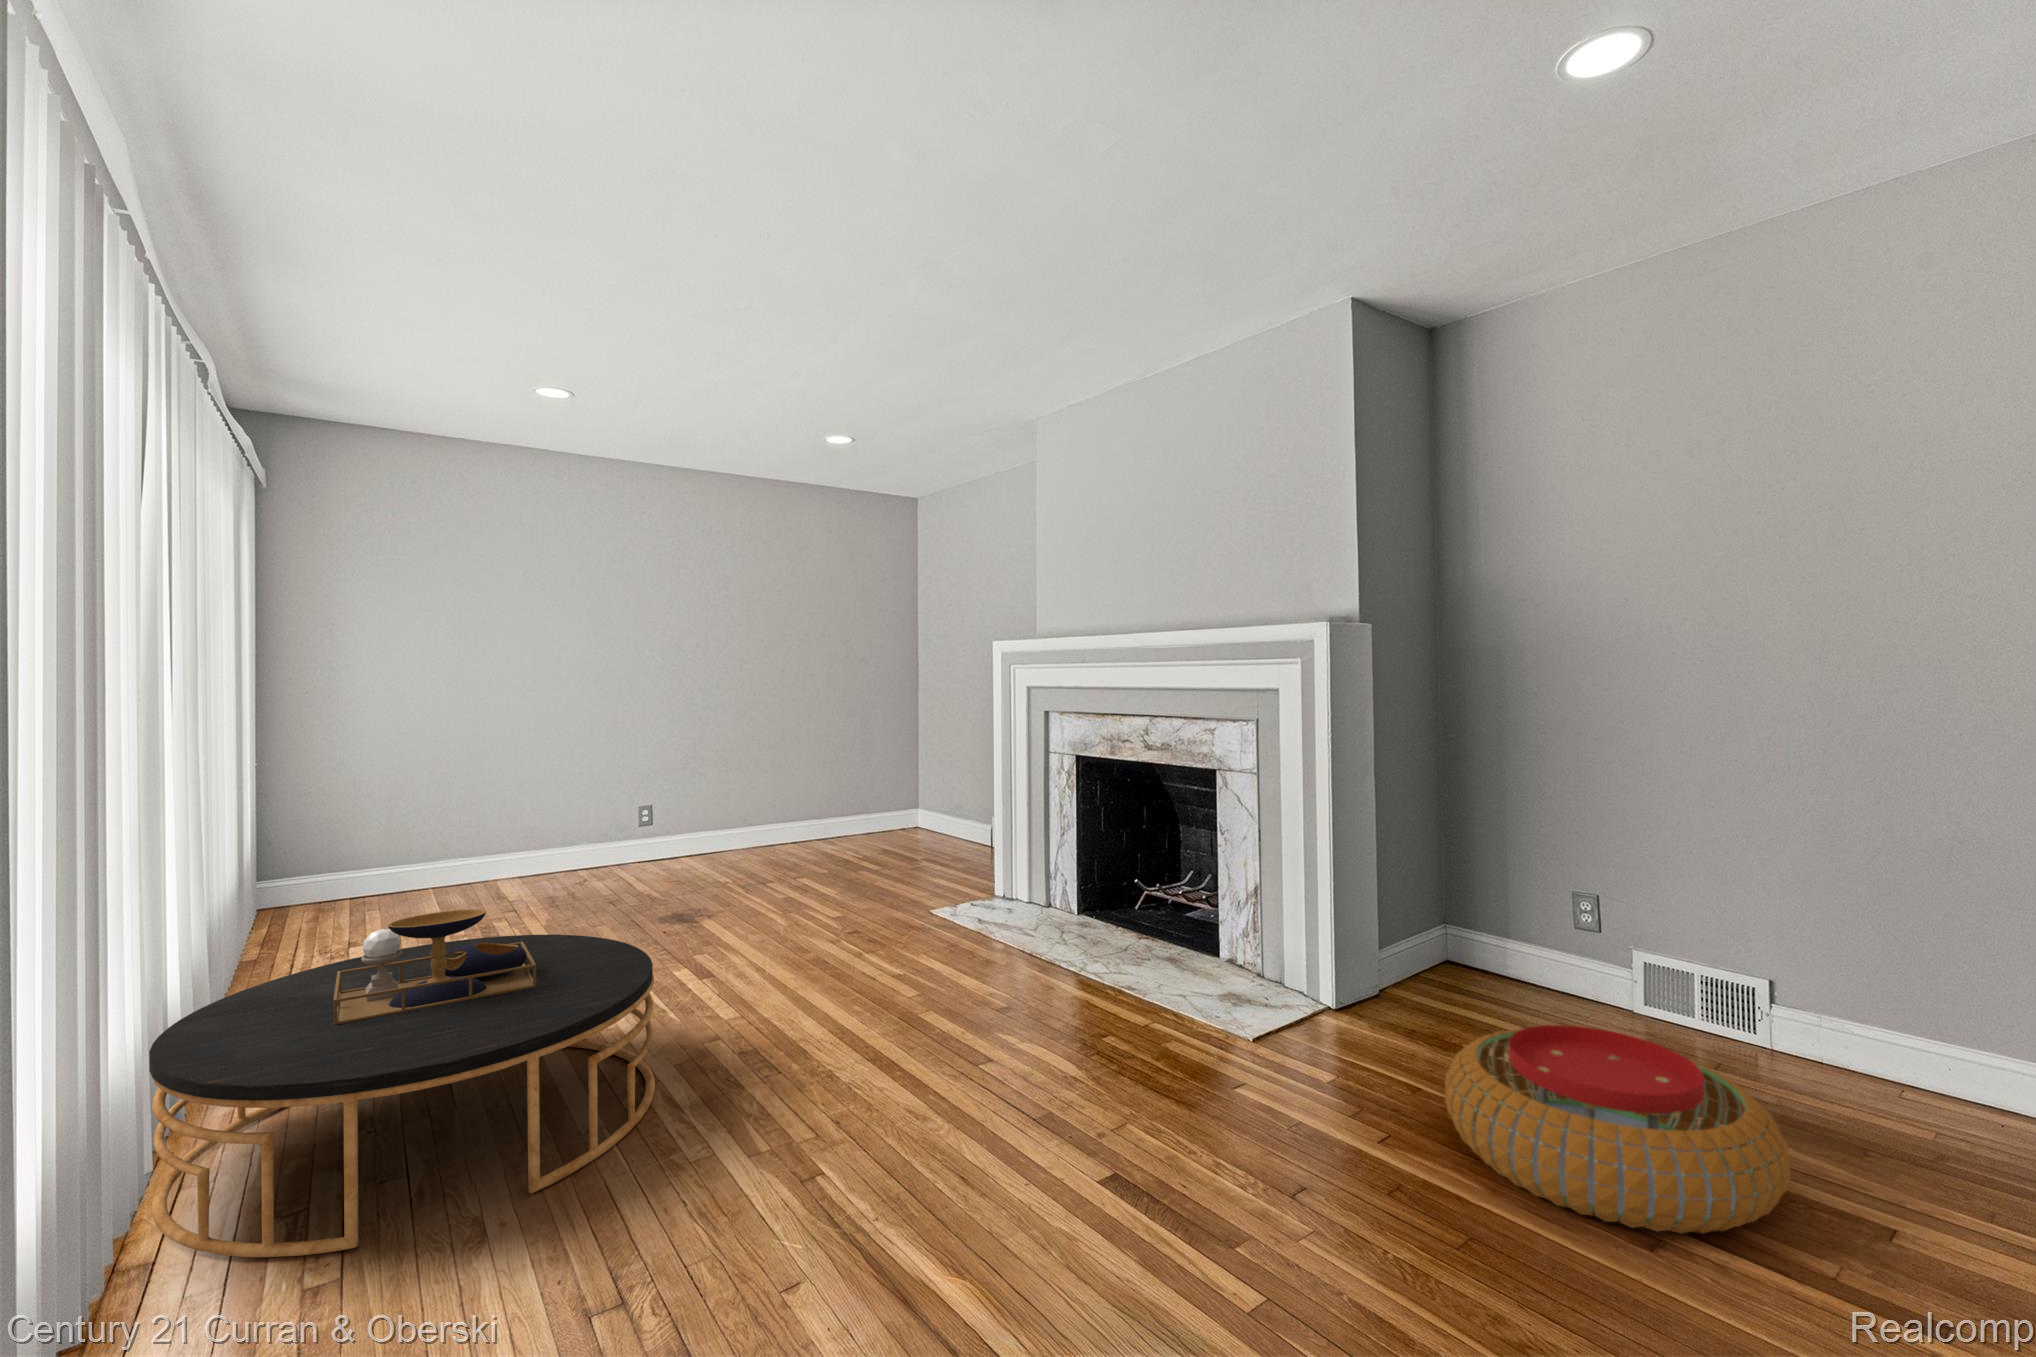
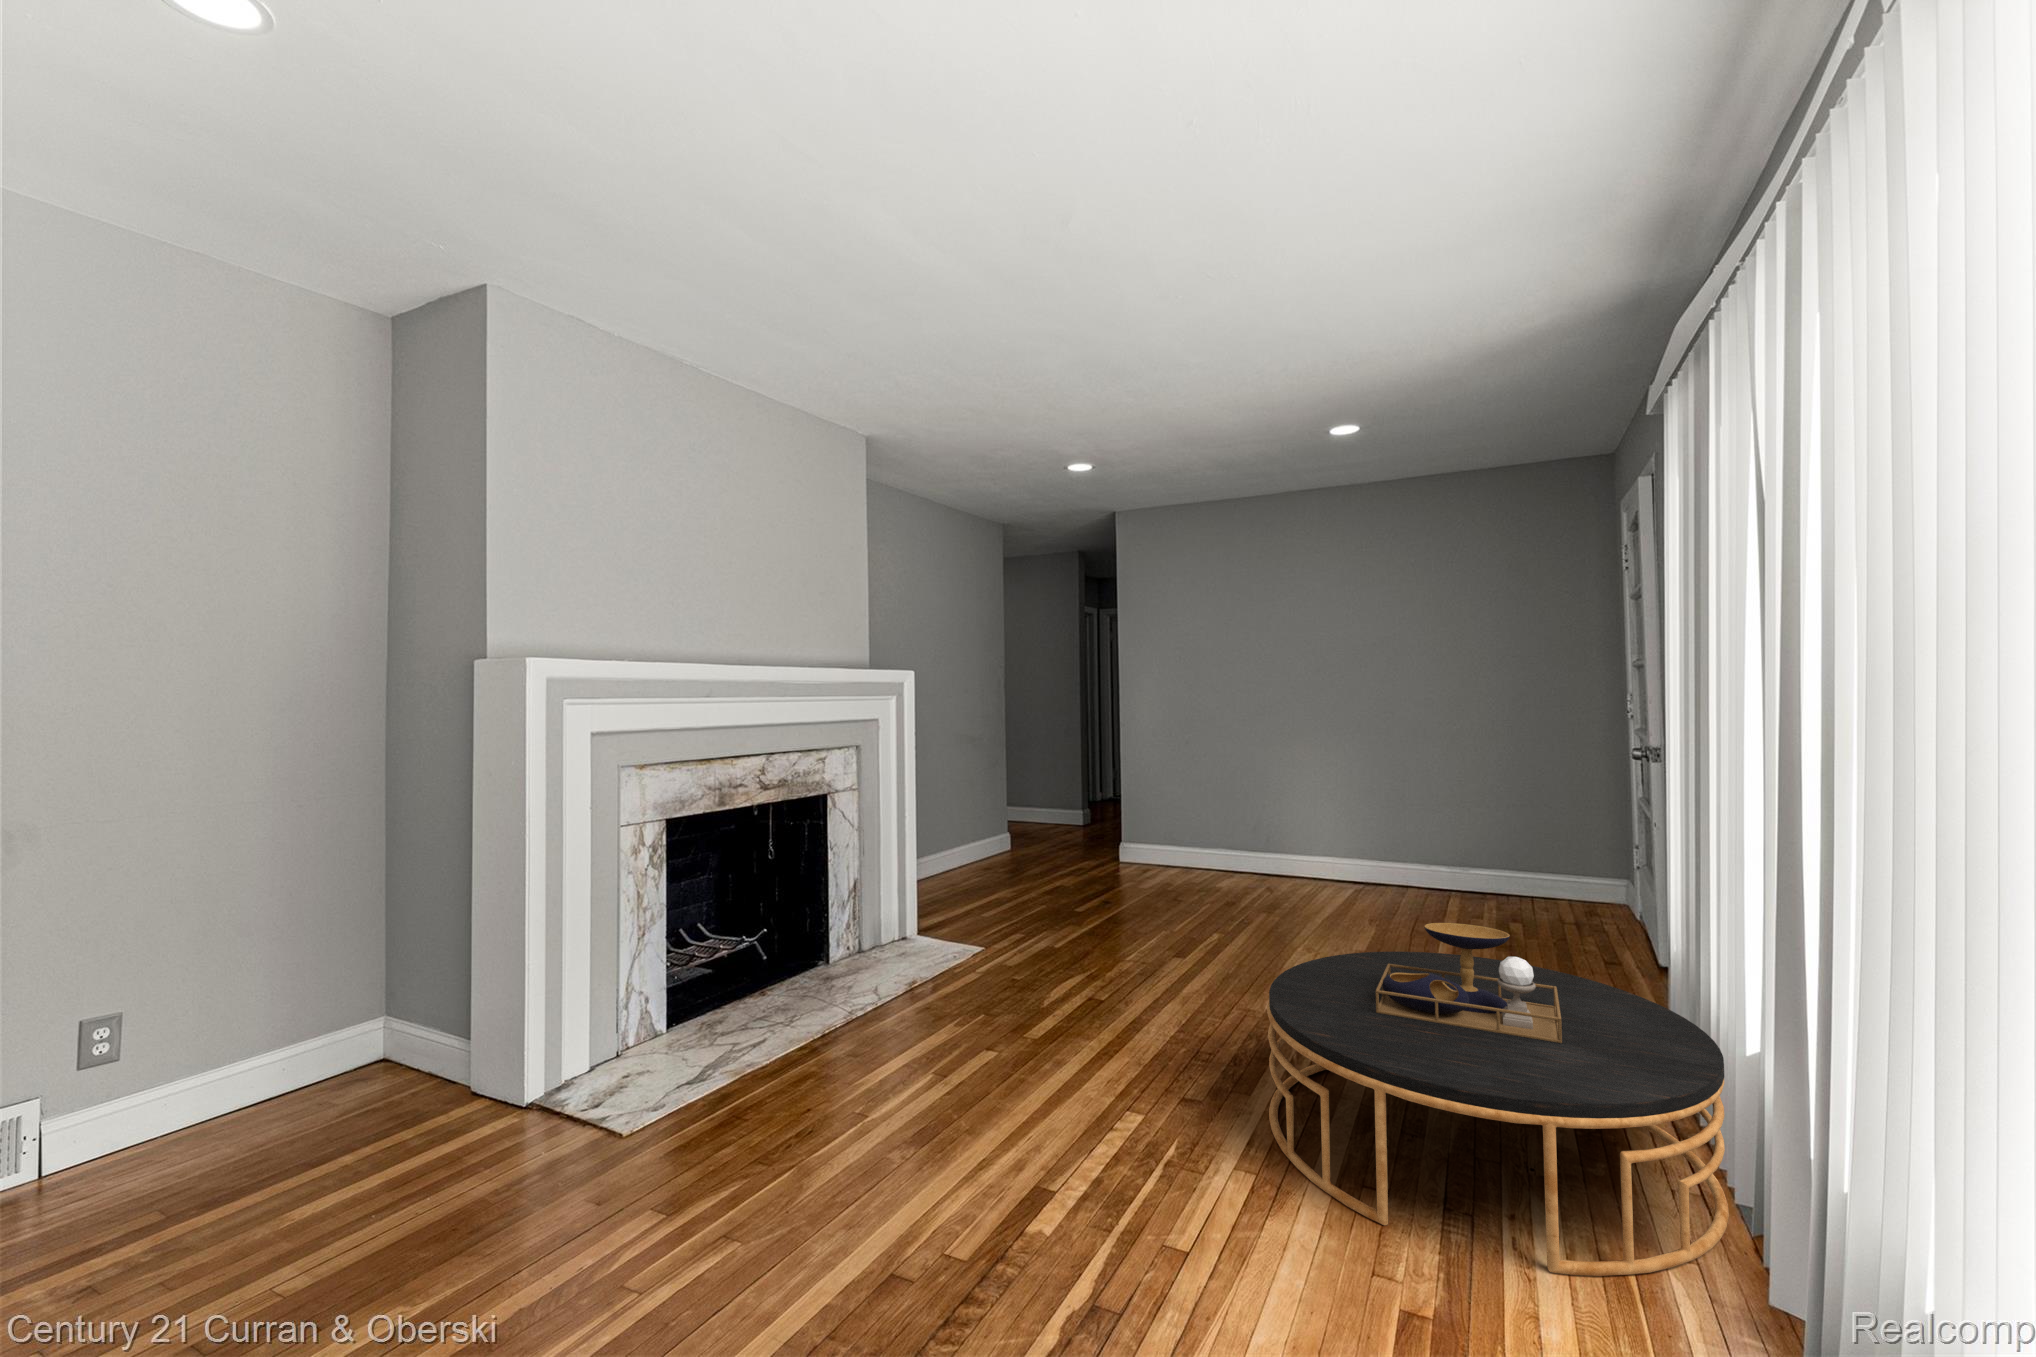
pouf: present [1445,1025,1791,1234] -> none [1005,854,1119,913]

